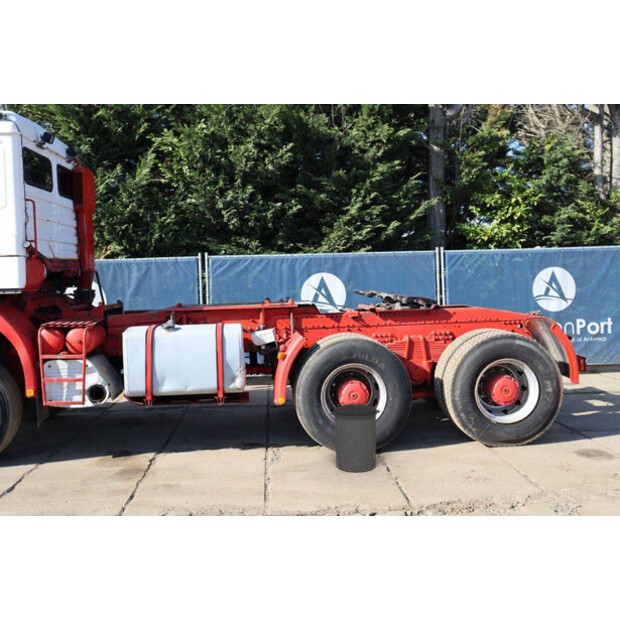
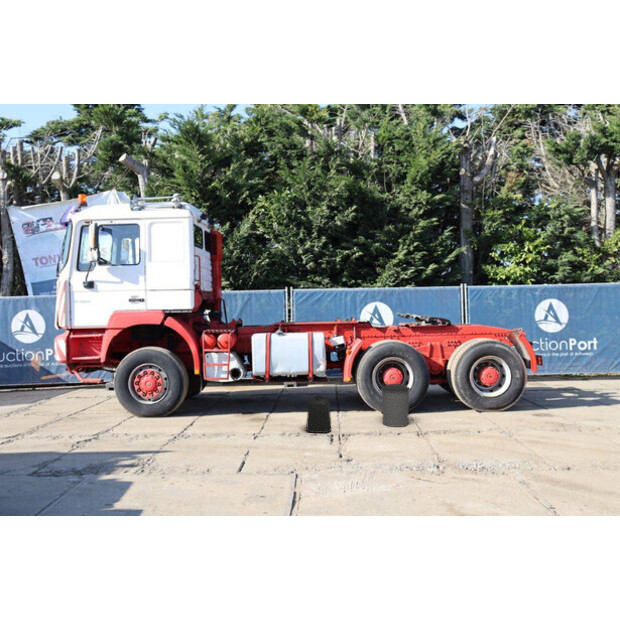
backpack: none [213,429,254,491] -> present [306,395,331,433]

